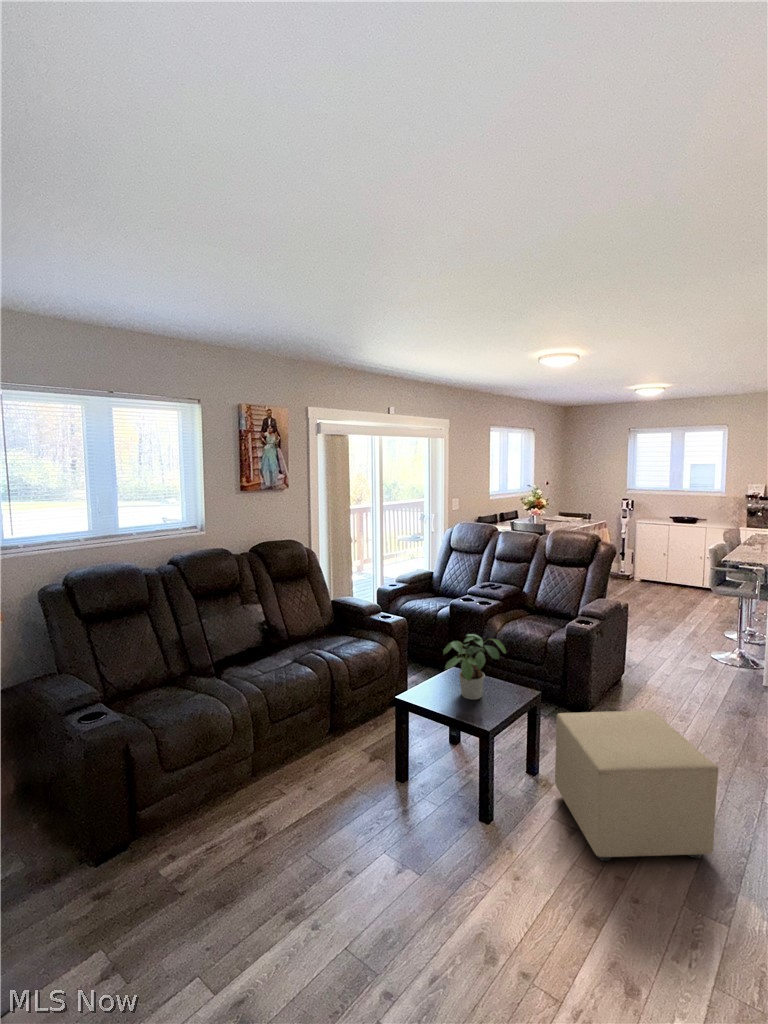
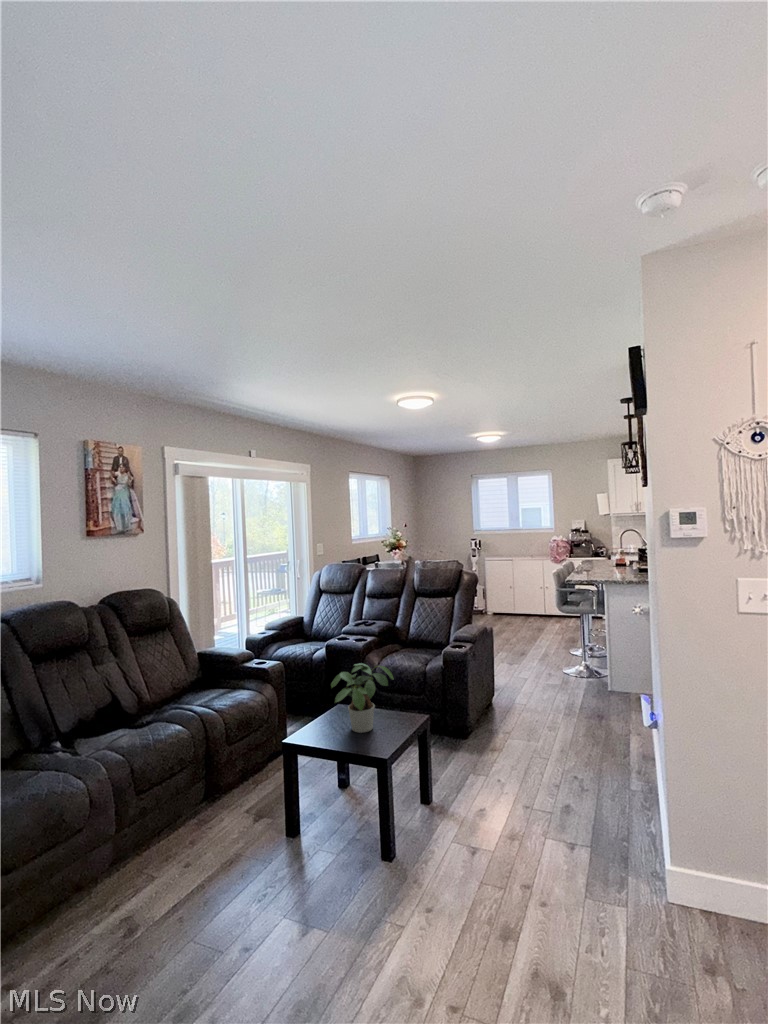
ottoman: present [555,711,718,861] -> none [448,717,600,872]

